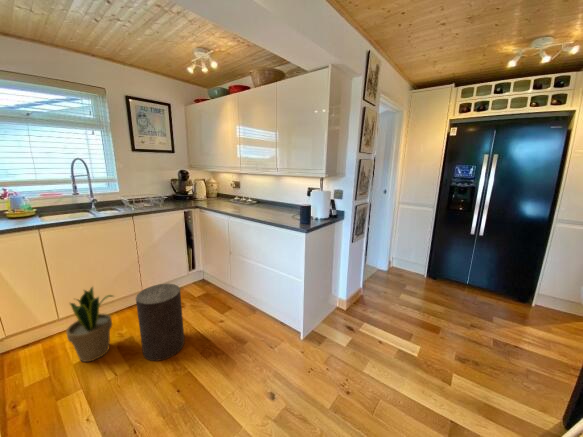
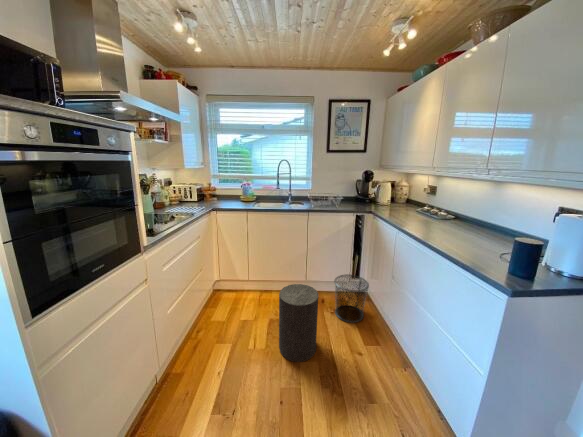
waste bin: none [179,265,212,307] -> present [334,275,369,322]
potted plant: present [66,287,112,362] -> none [240,266,273,327]

